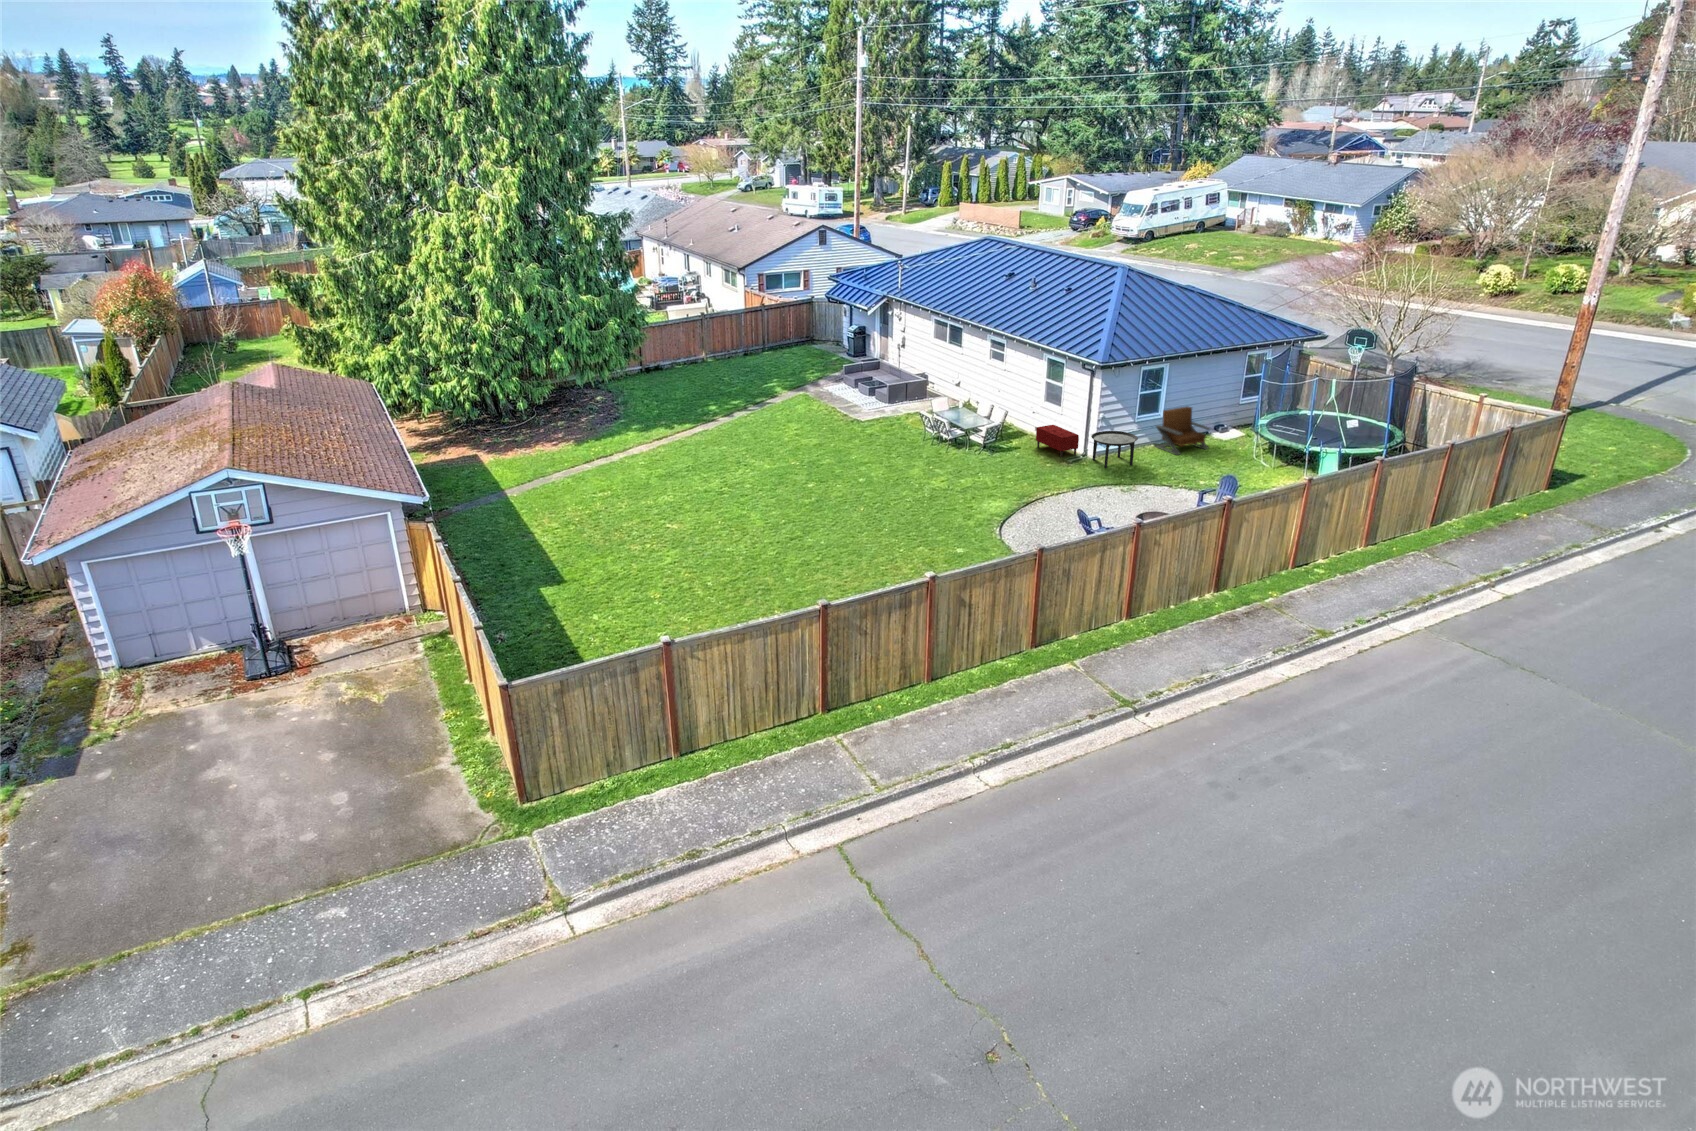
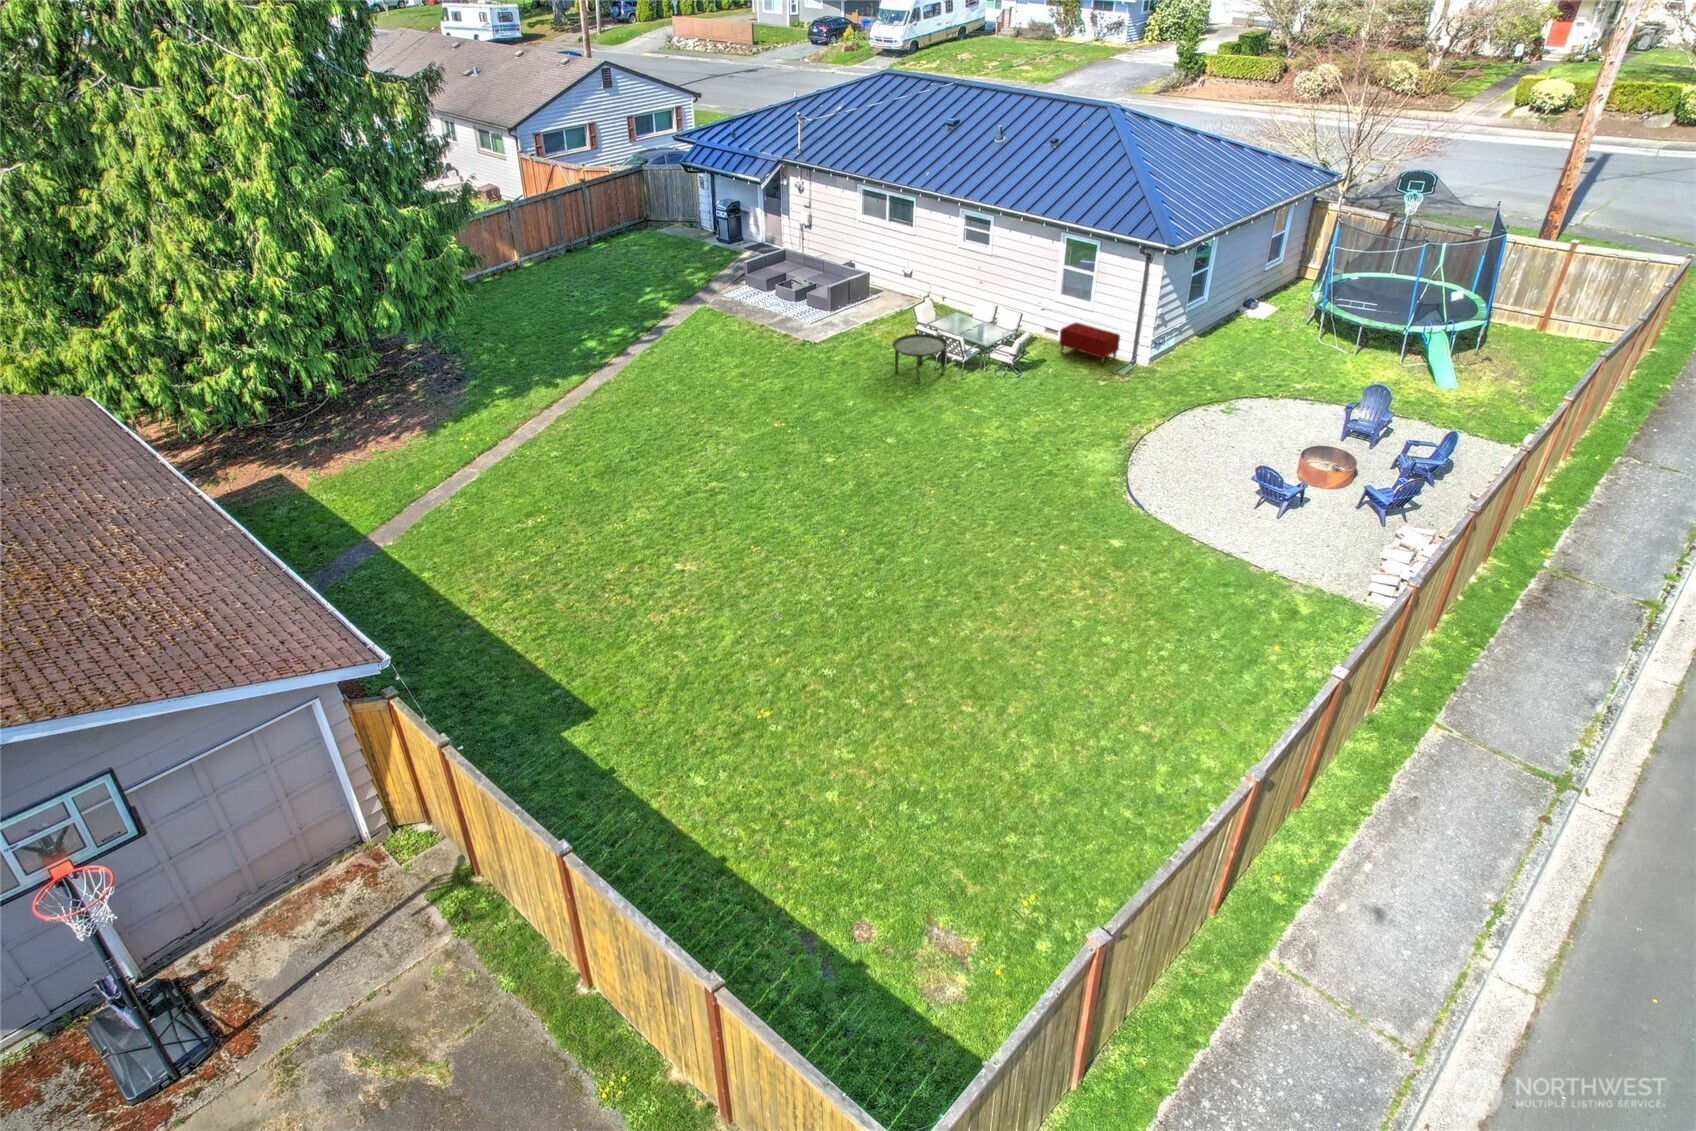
lounge chair: present [1155,407,1210,455] -> none [1191,281,1257,344]
round table: present [1091,431,1138,468] -> present [892,334,947,383]

